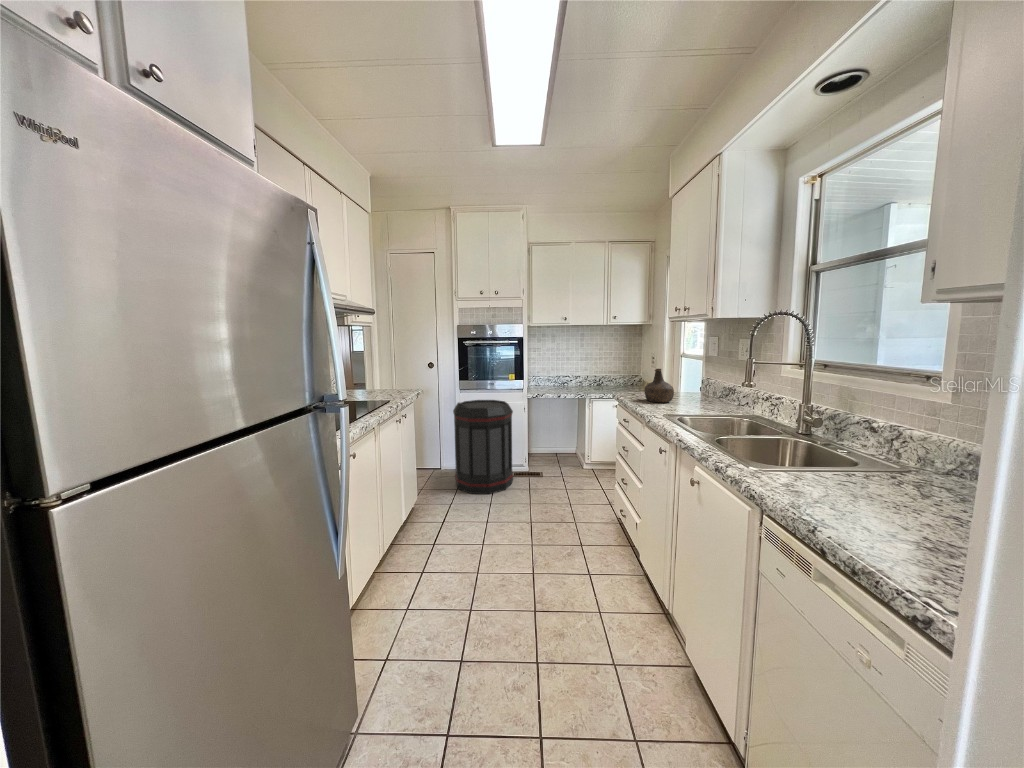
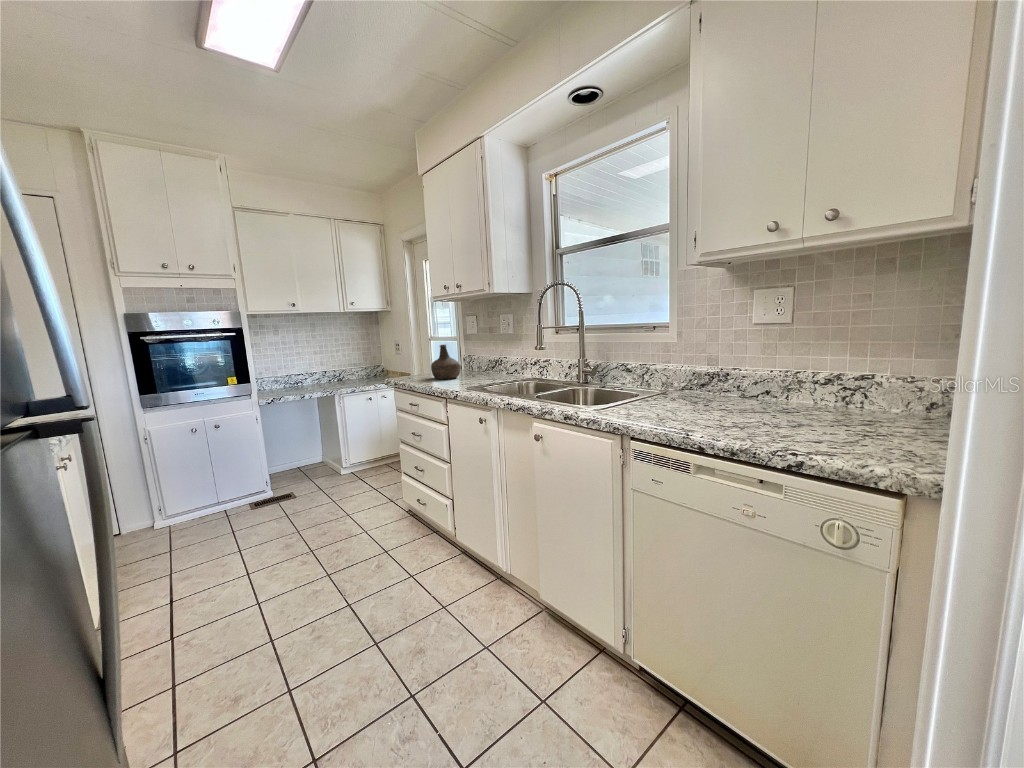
trash can: present [453,400,513,494] -> none [128,412,256,557]

